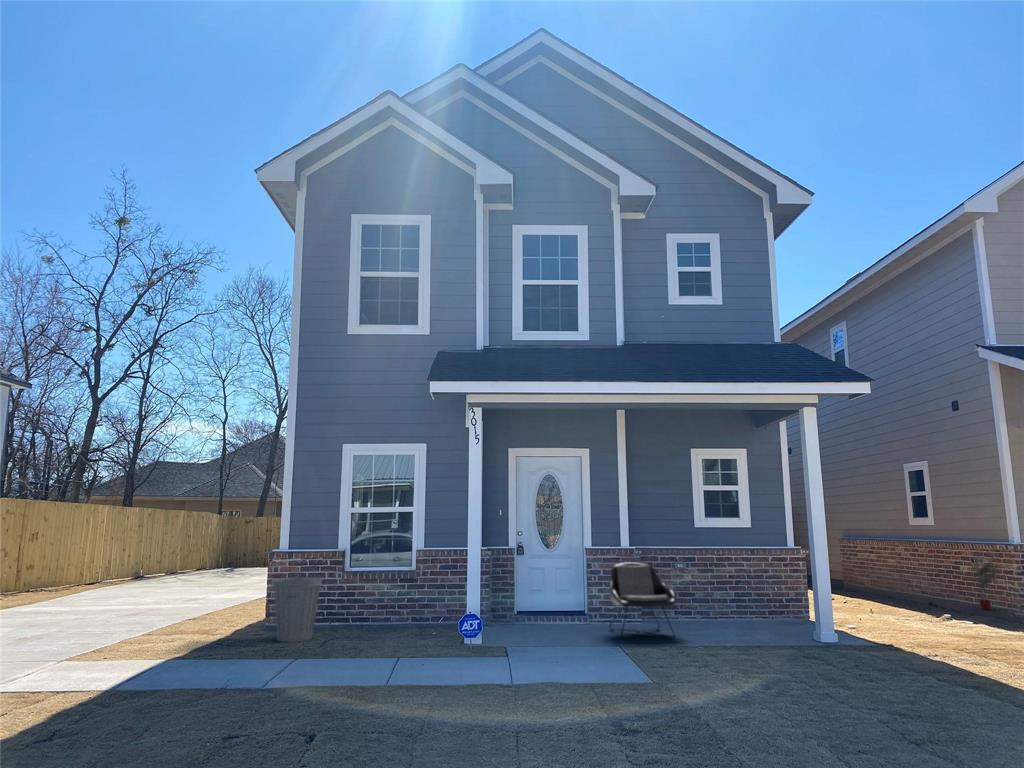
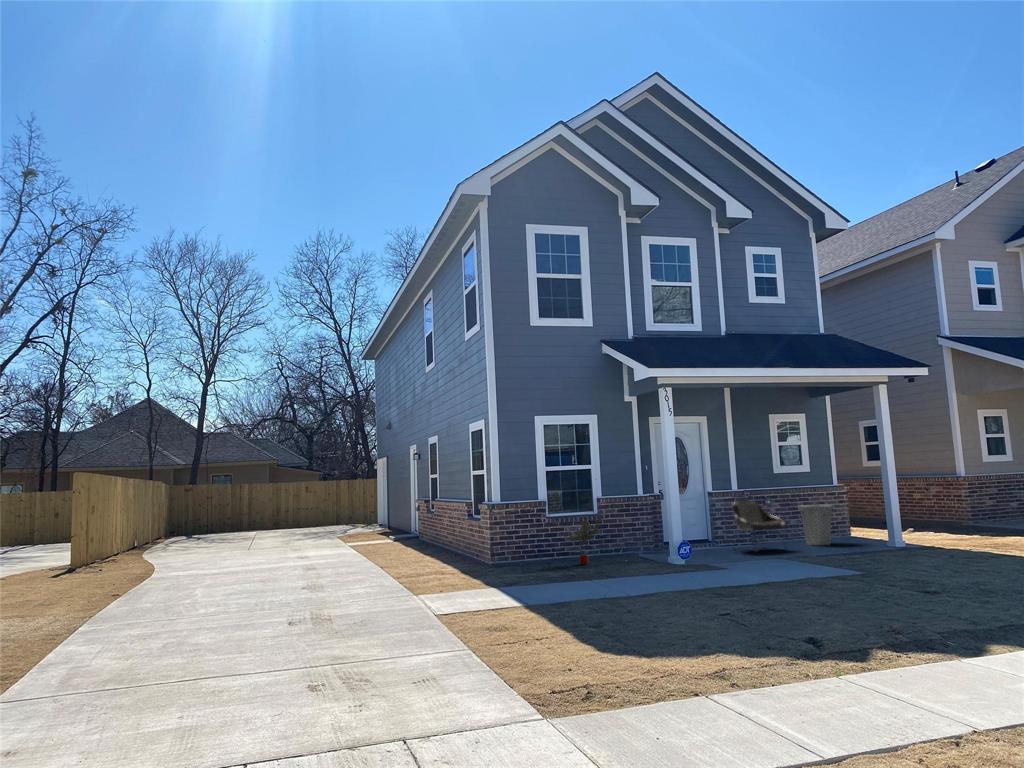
potted tree: present [970,557,998,610] -> present [565,517,601,565]
trash can: present [273,575,323,642] -> present [799,504,832,545]

